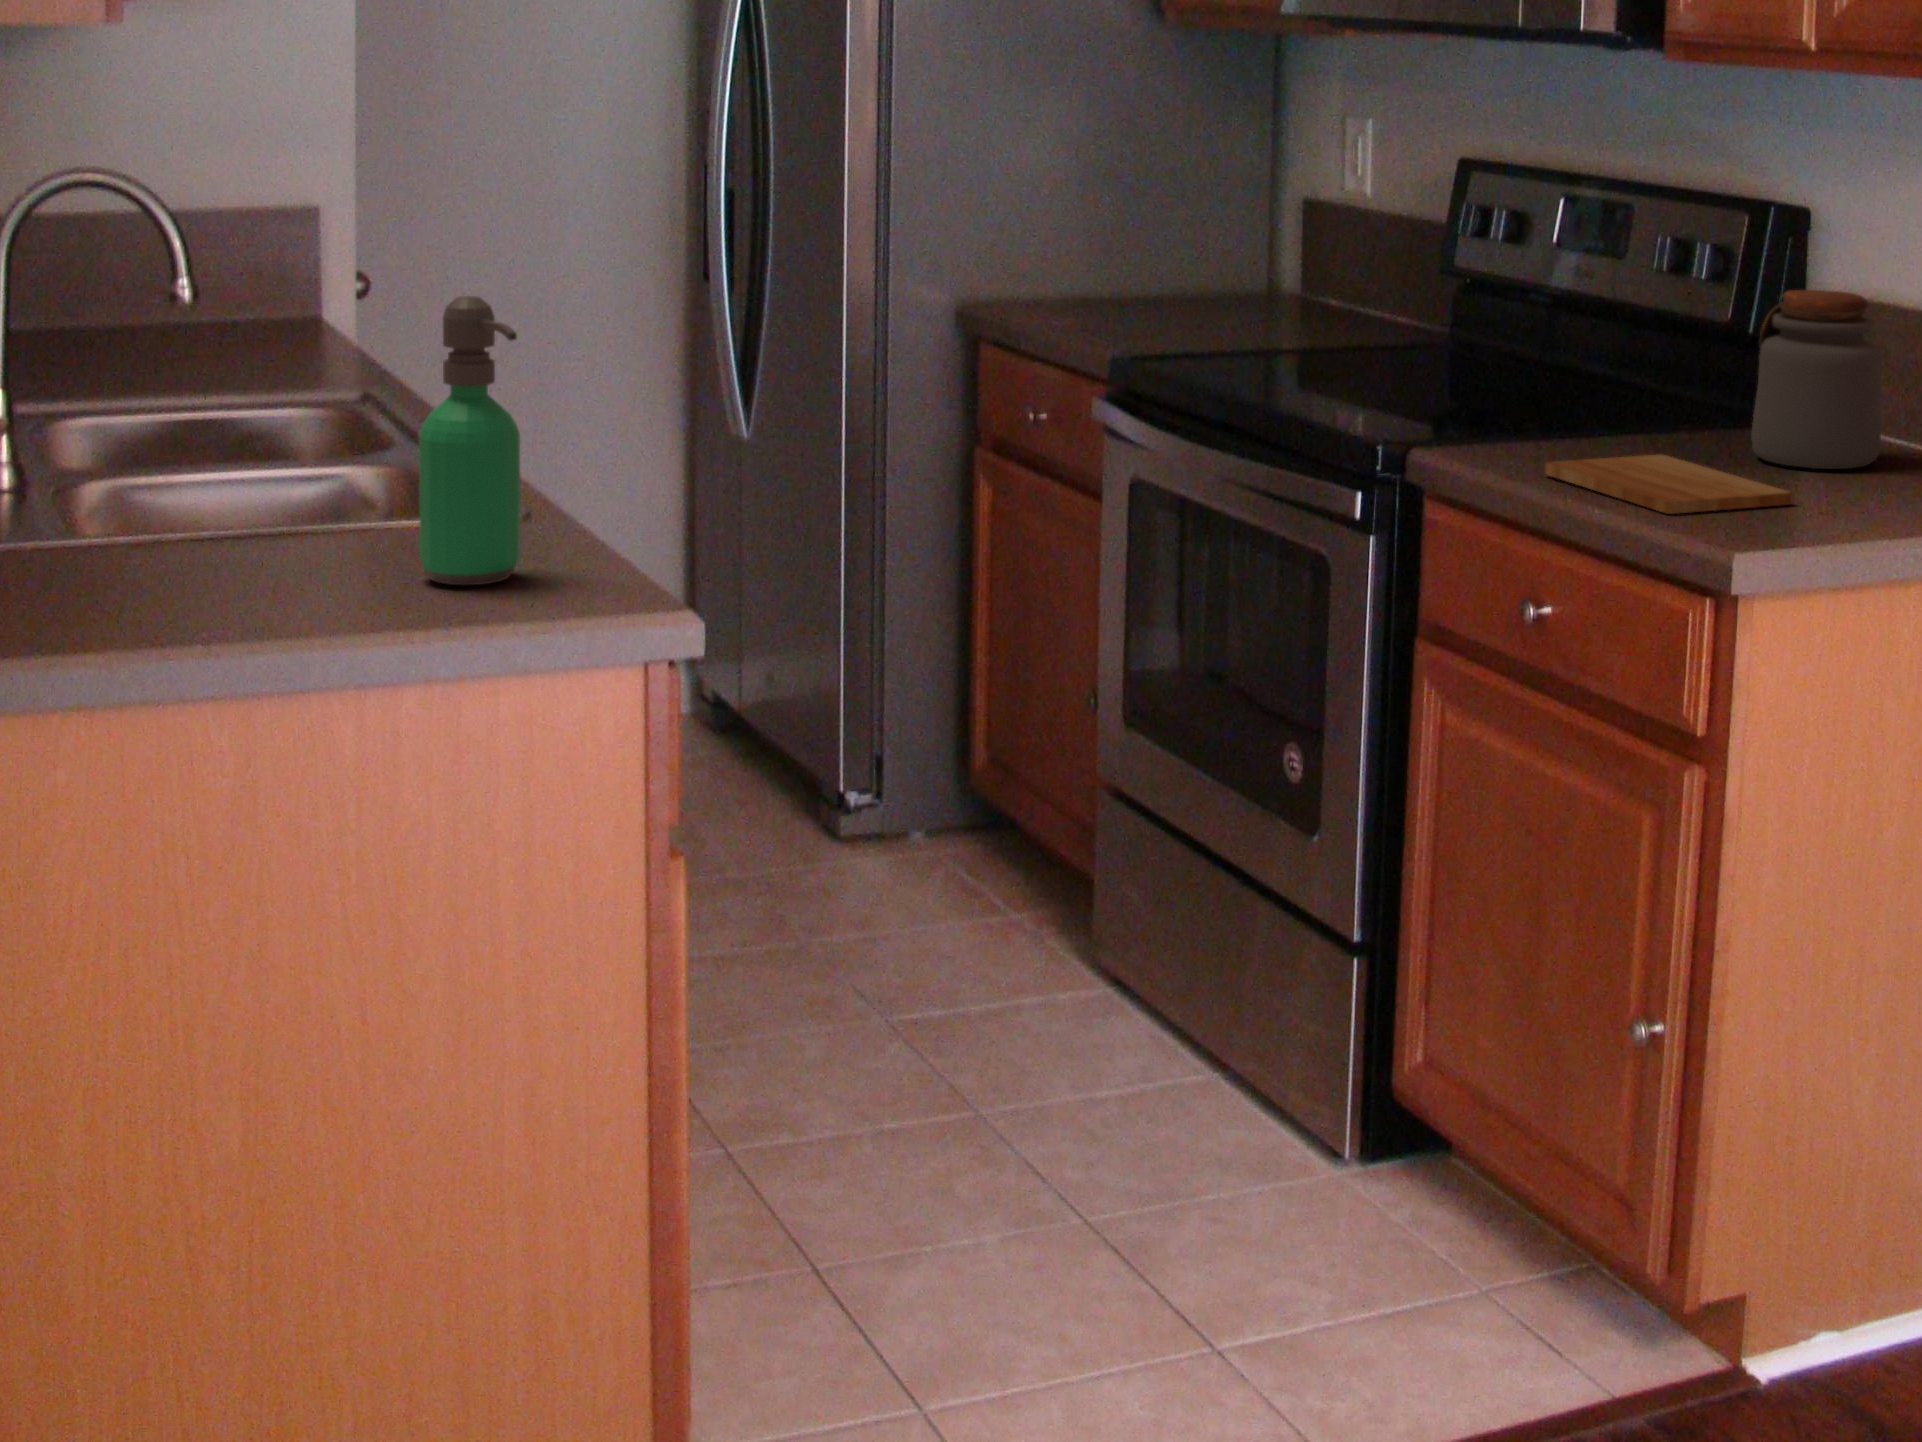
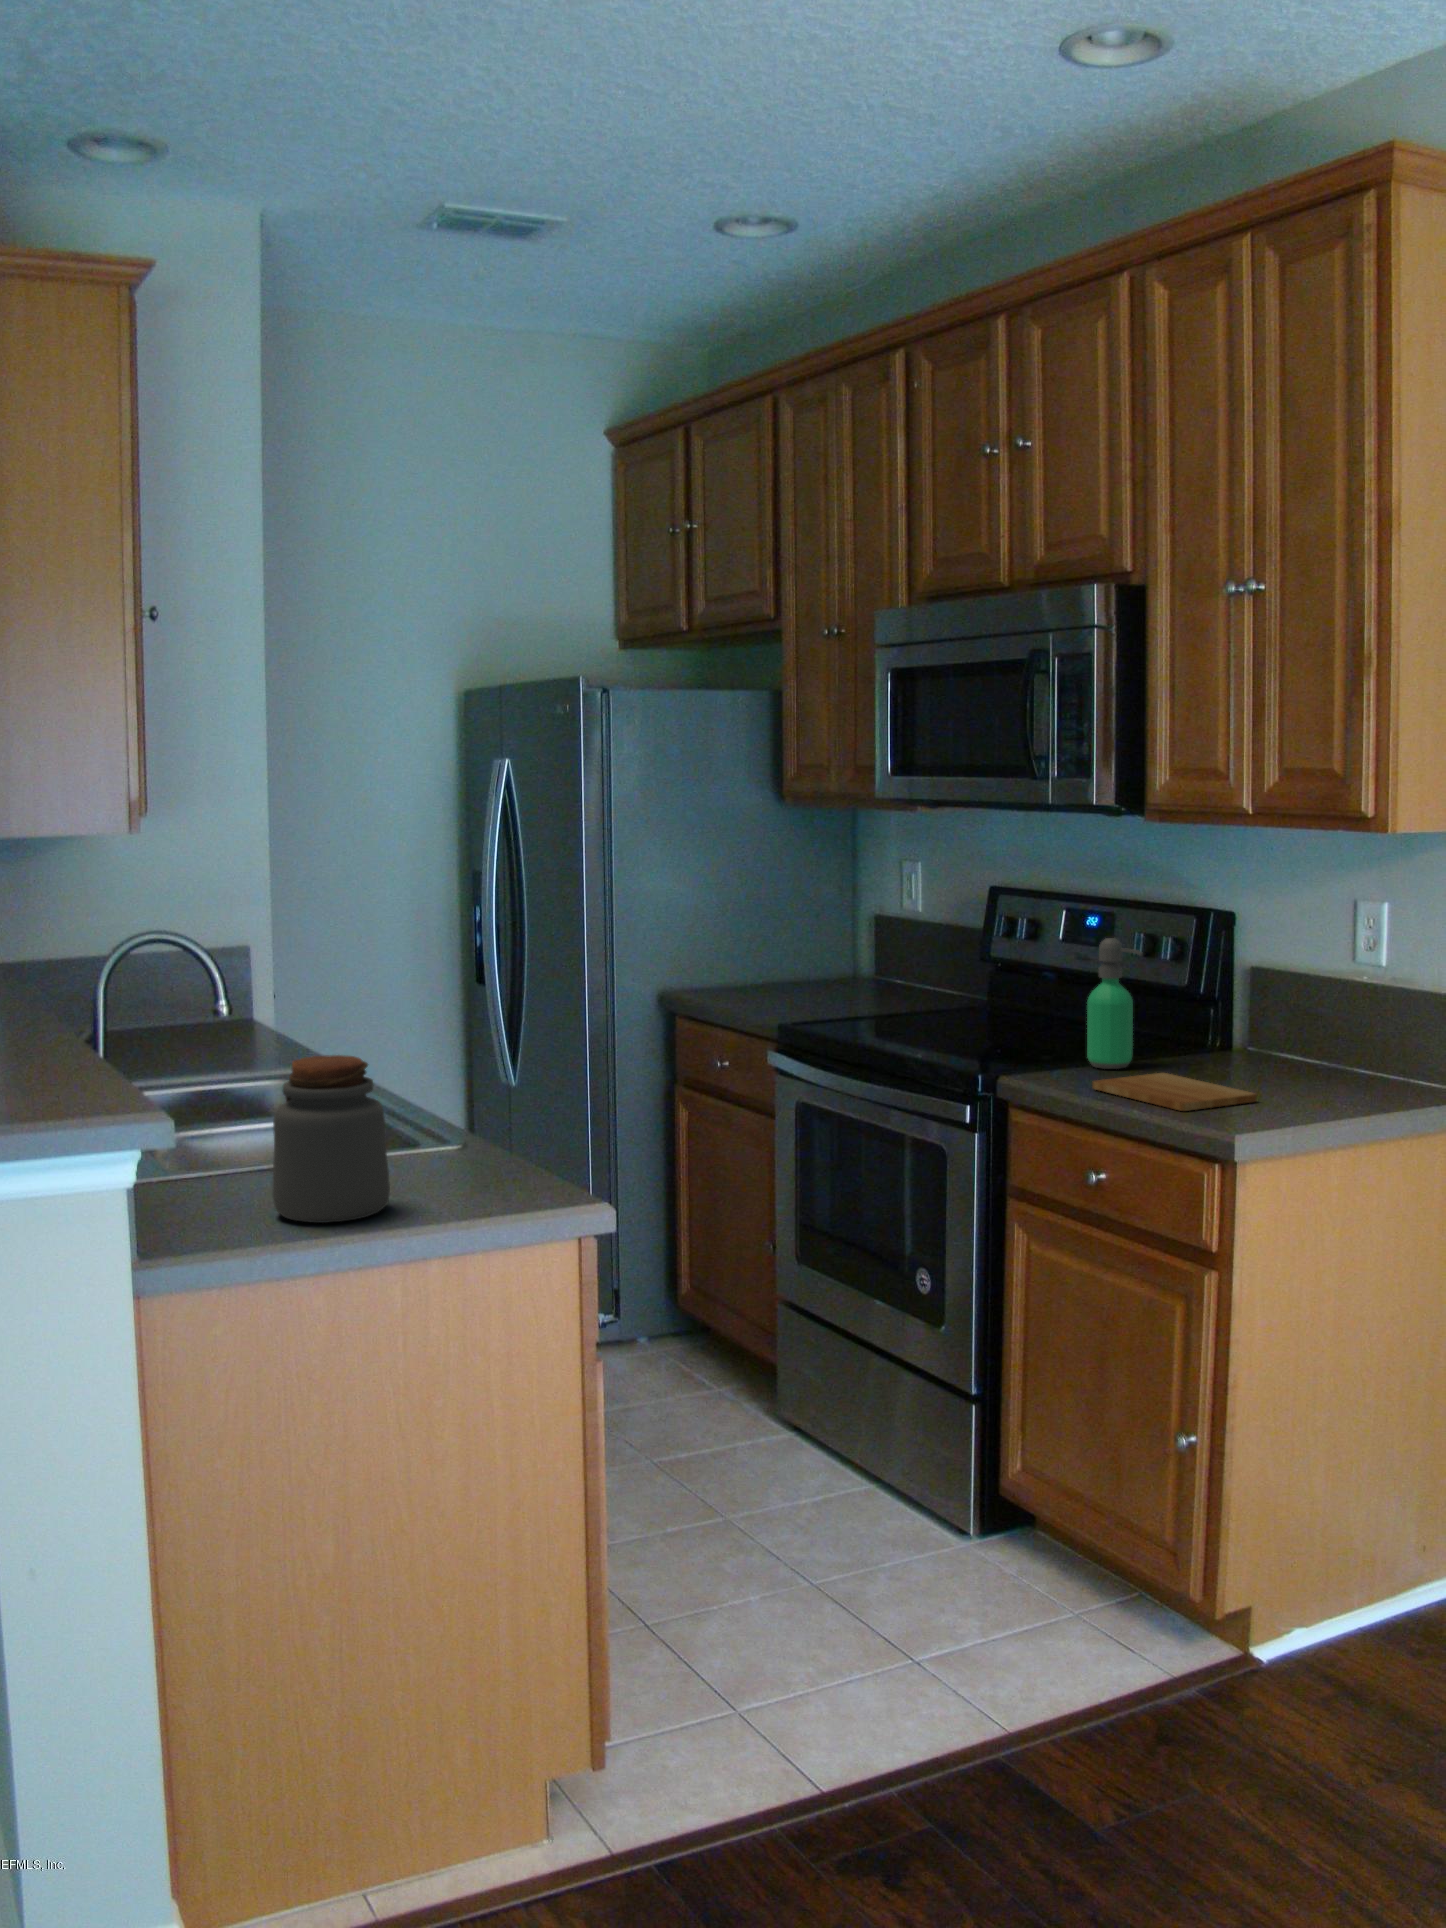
jar: present [1751,290,1882,469] -> present [272,1055,390,1223]
soap dispenser: present [419,296,521,585] -> present [1087,938,1143,1069]

